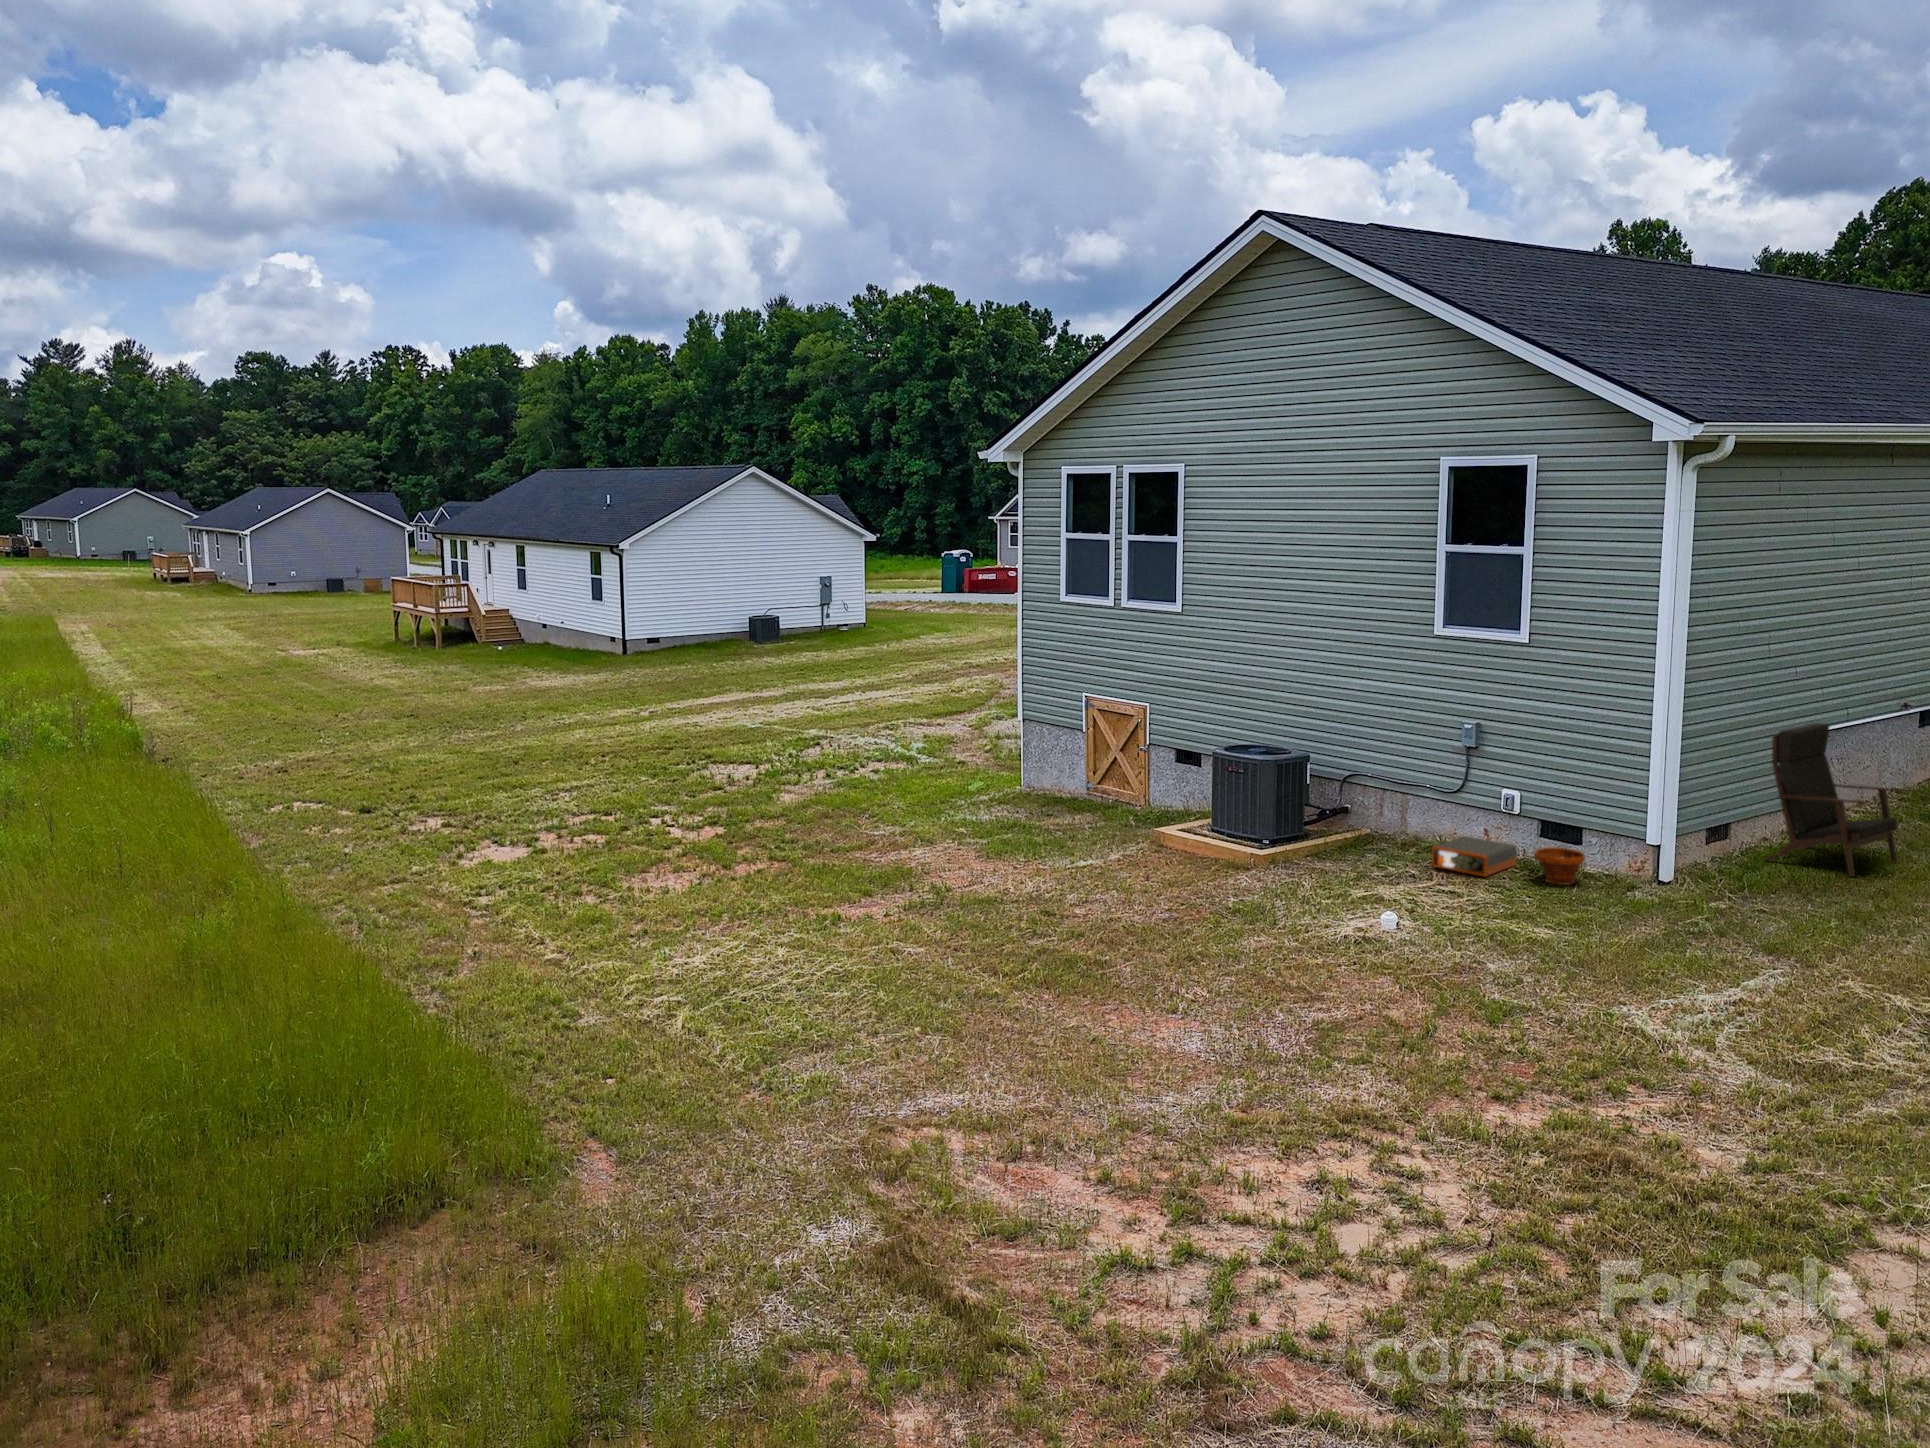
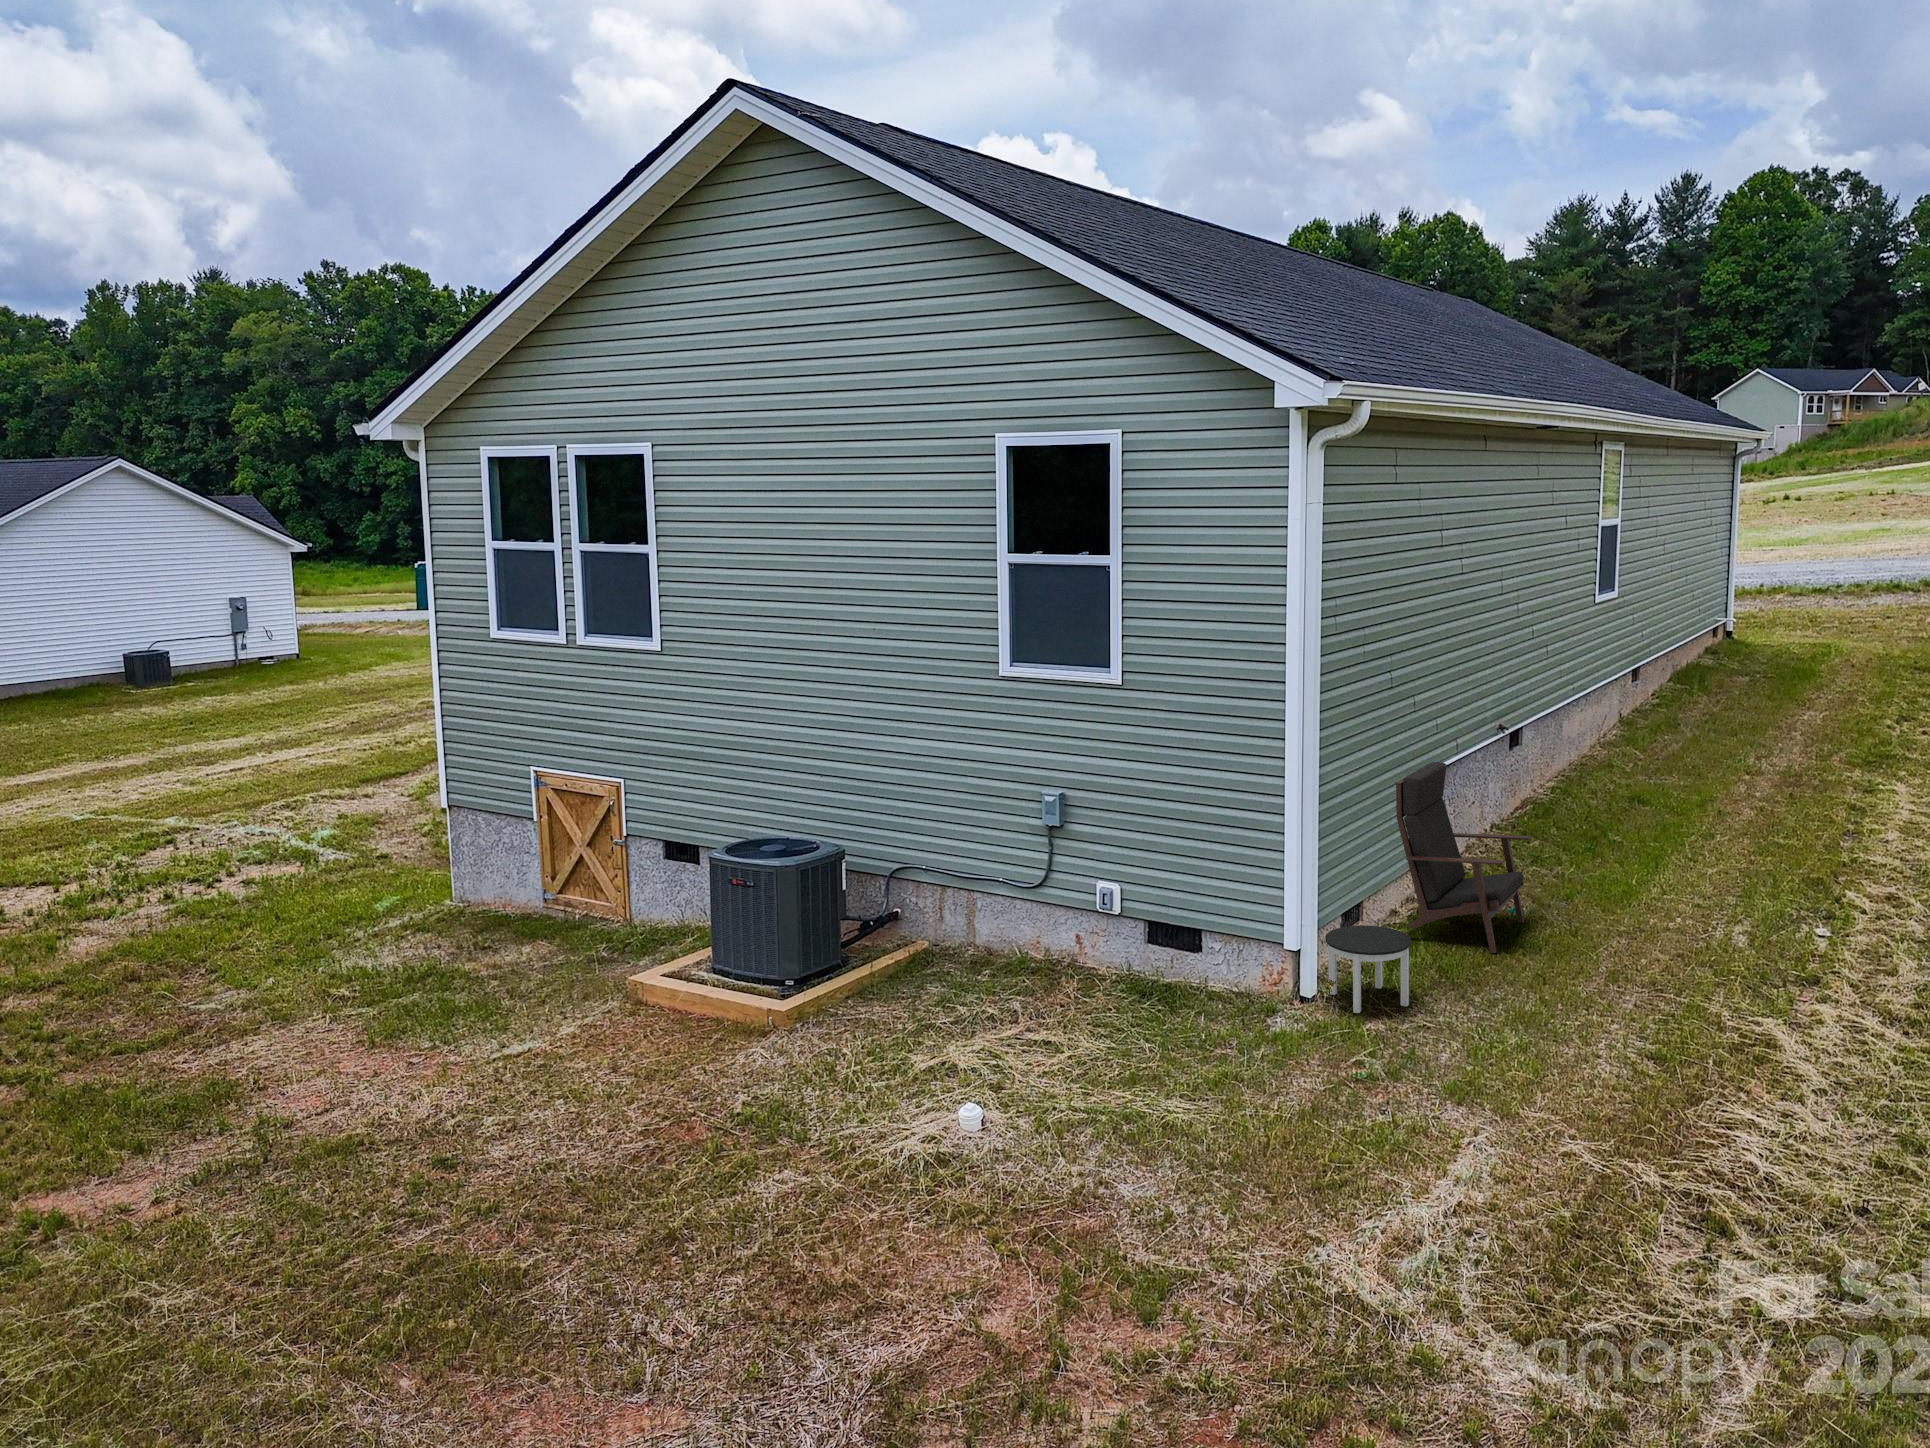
storage box: present [1432,836,1517,877] -> none [1015,947,1120,1011]
round table: none [1684,837,1758,898] -> present [1325,925,1411,1013]
planter: present [1534,847,1585,885] -> none [1147,957,1210,1013]

